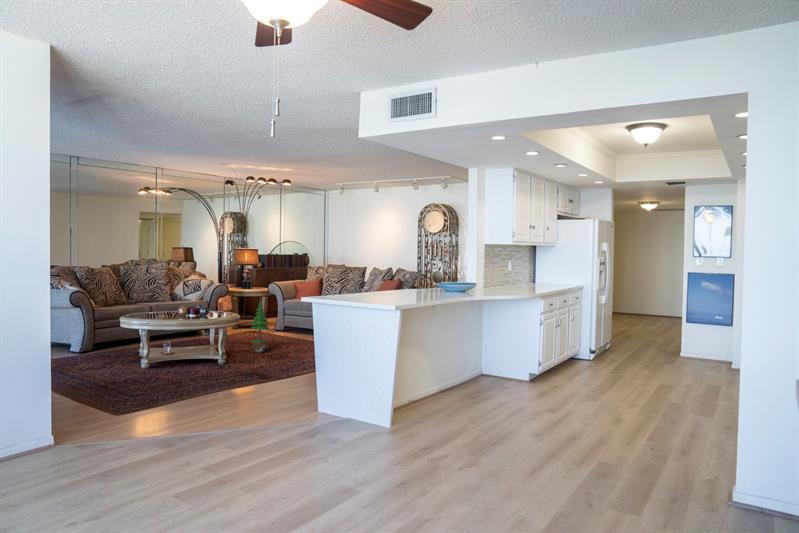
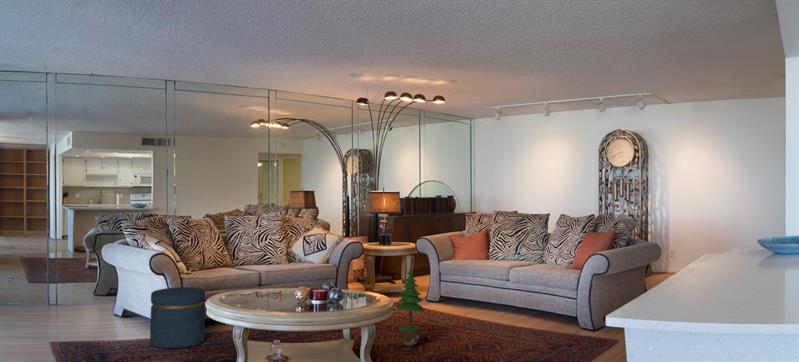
ottoman: none [70,317,111,358] -> present [150,287,205,348]

